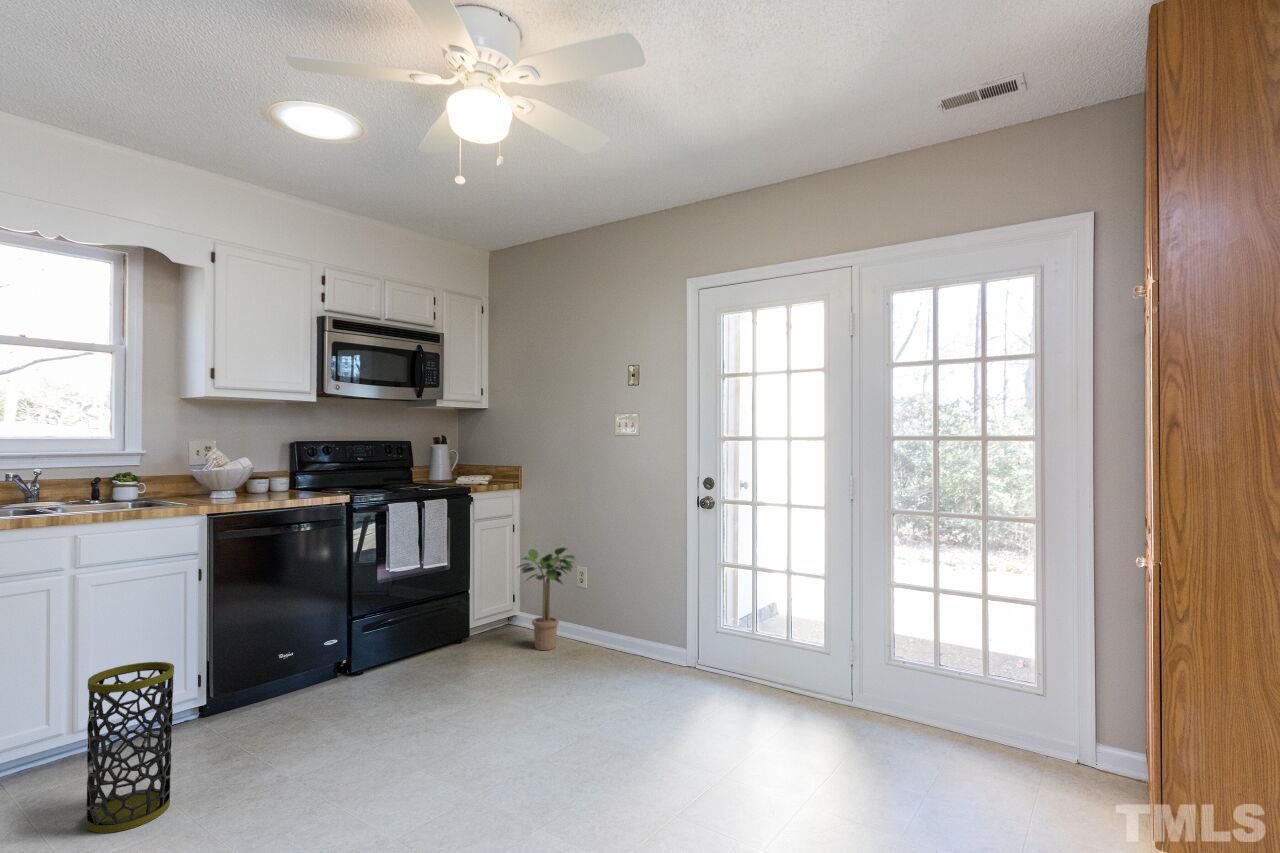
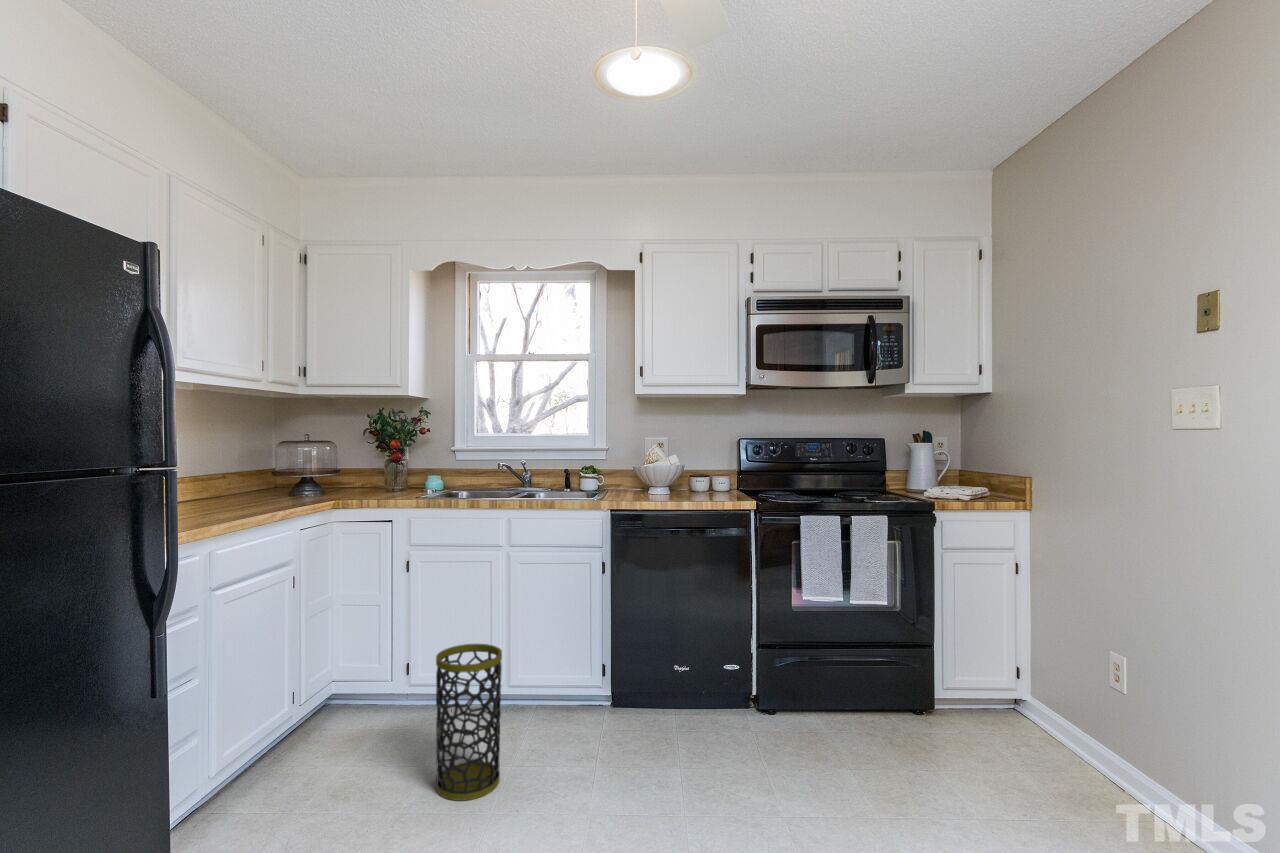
potted plant: present [518,547,575,650] -> none [987,607,1103,779]

